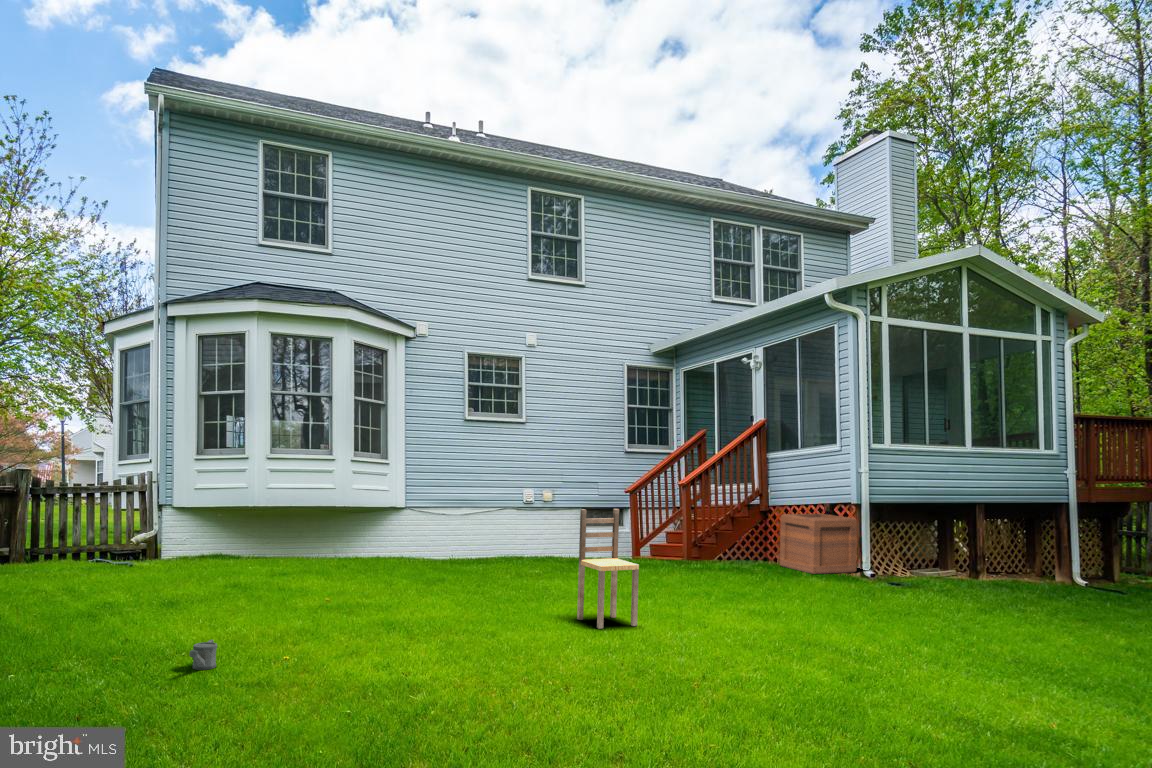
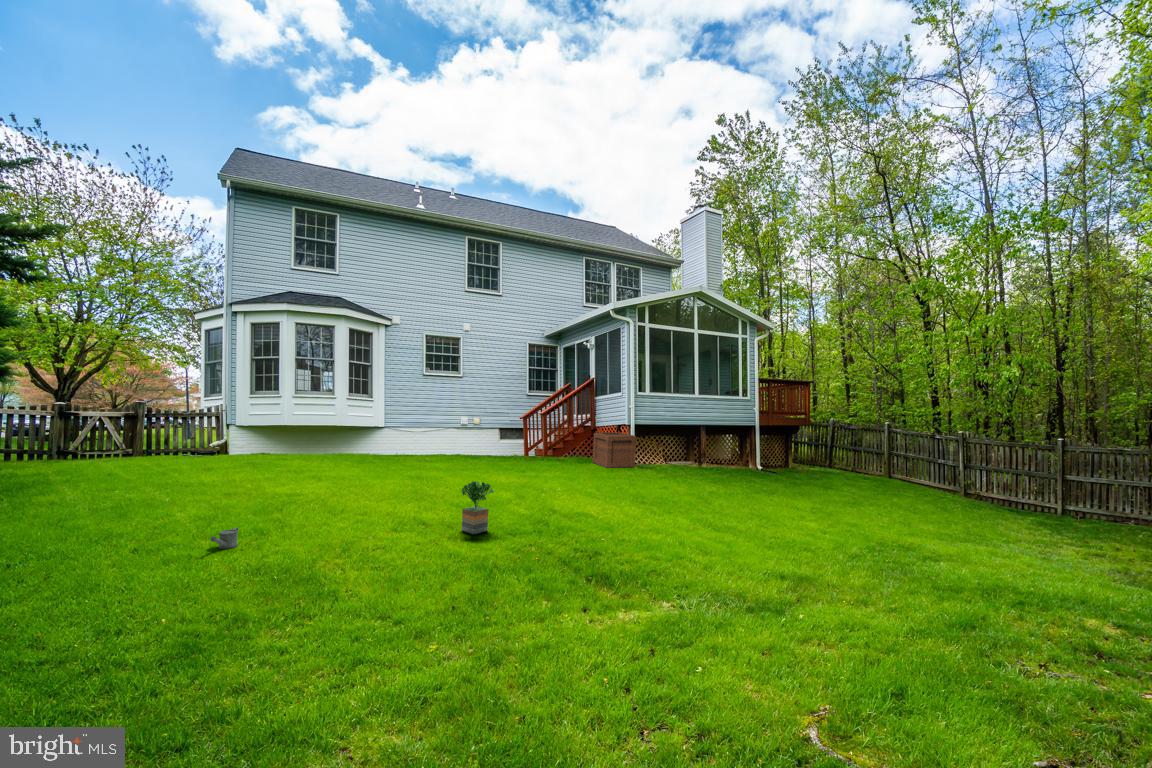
chair: present [577,509,639,629] -> none [420,429,453,501]
potted tree: none [721,592,773,680] -> present [462,481,494,534]
watering can: present [190,640,217,670] -> present [211,527,238,549]

